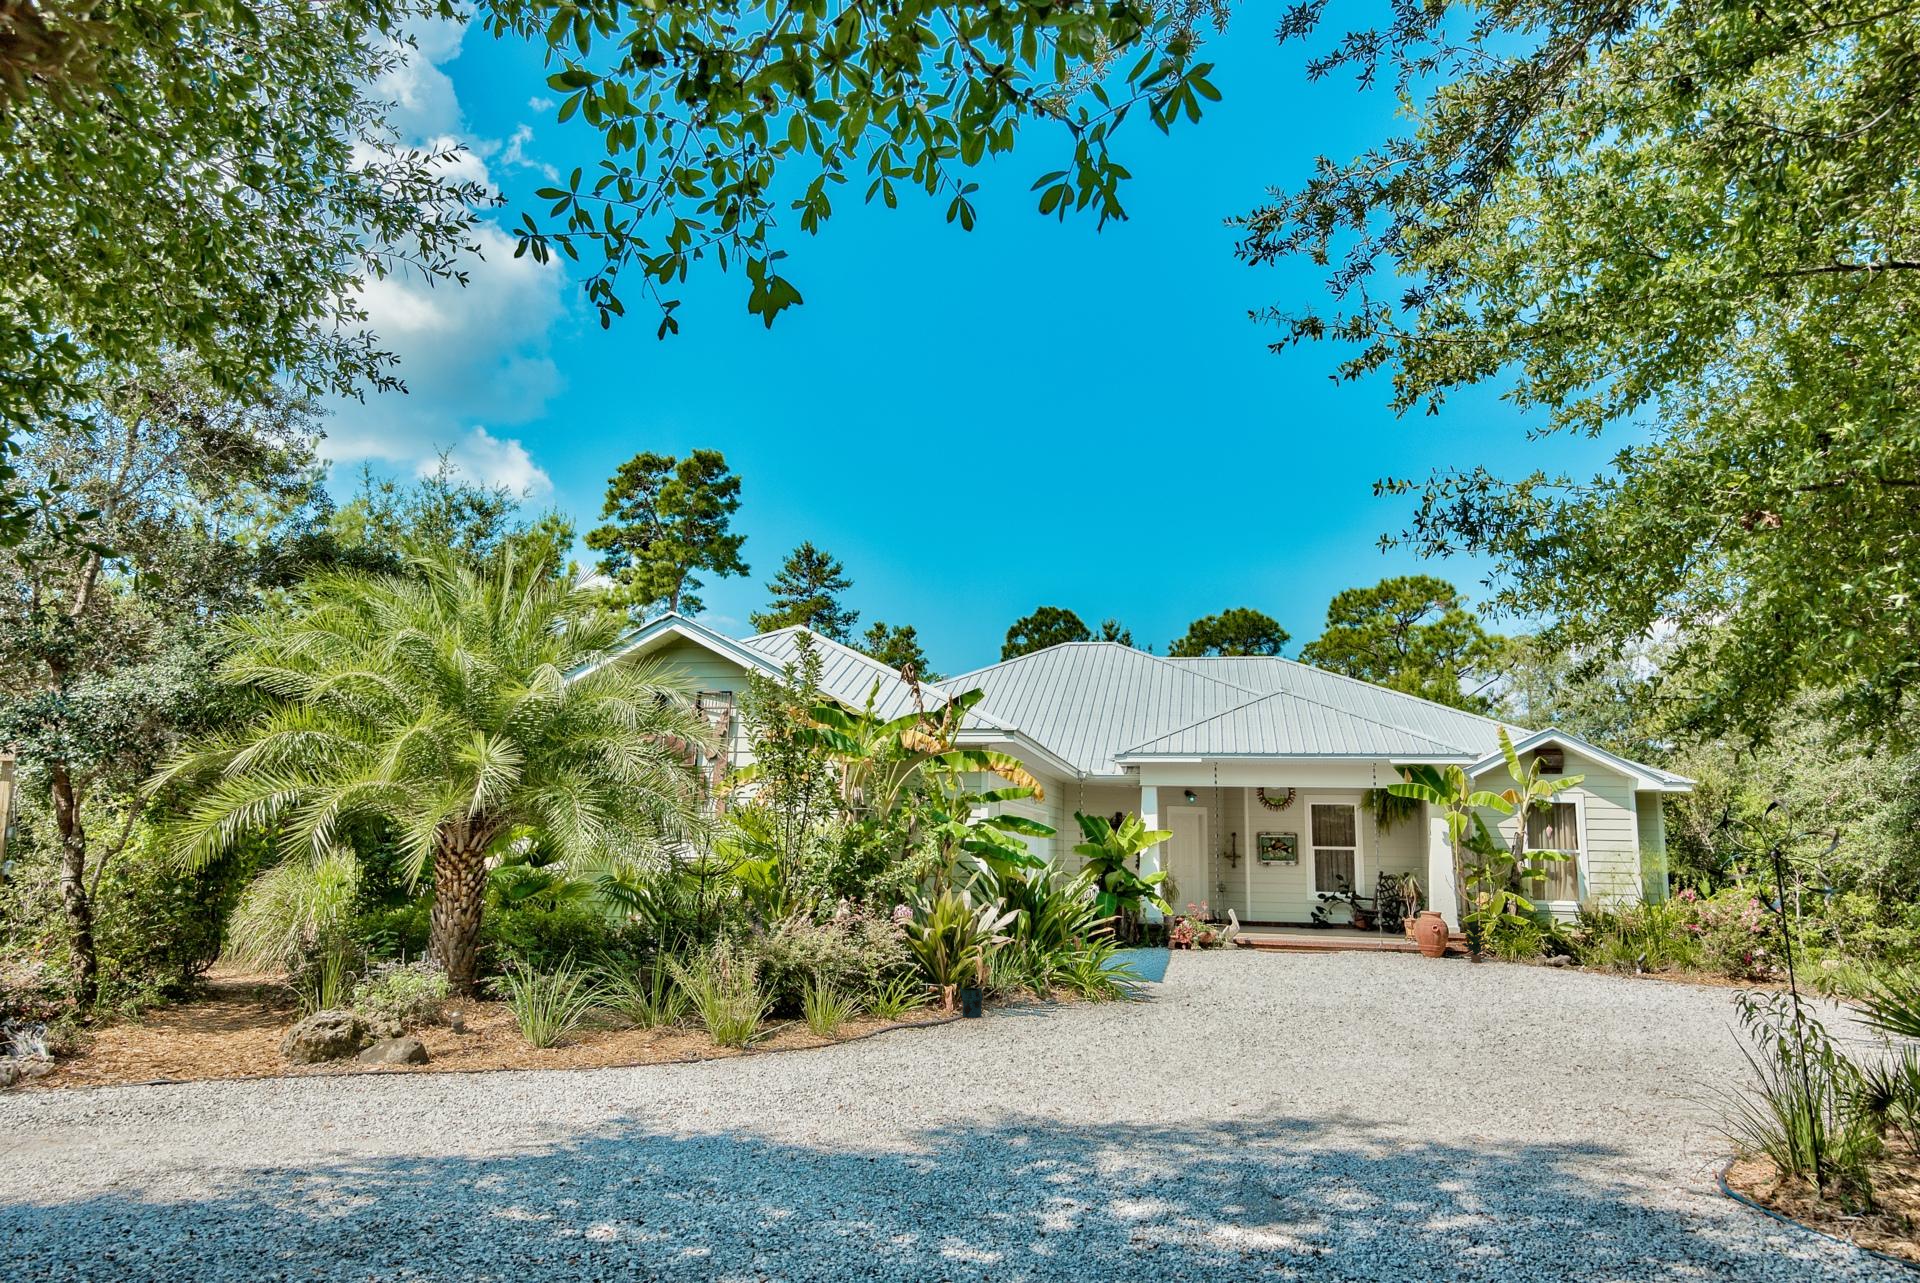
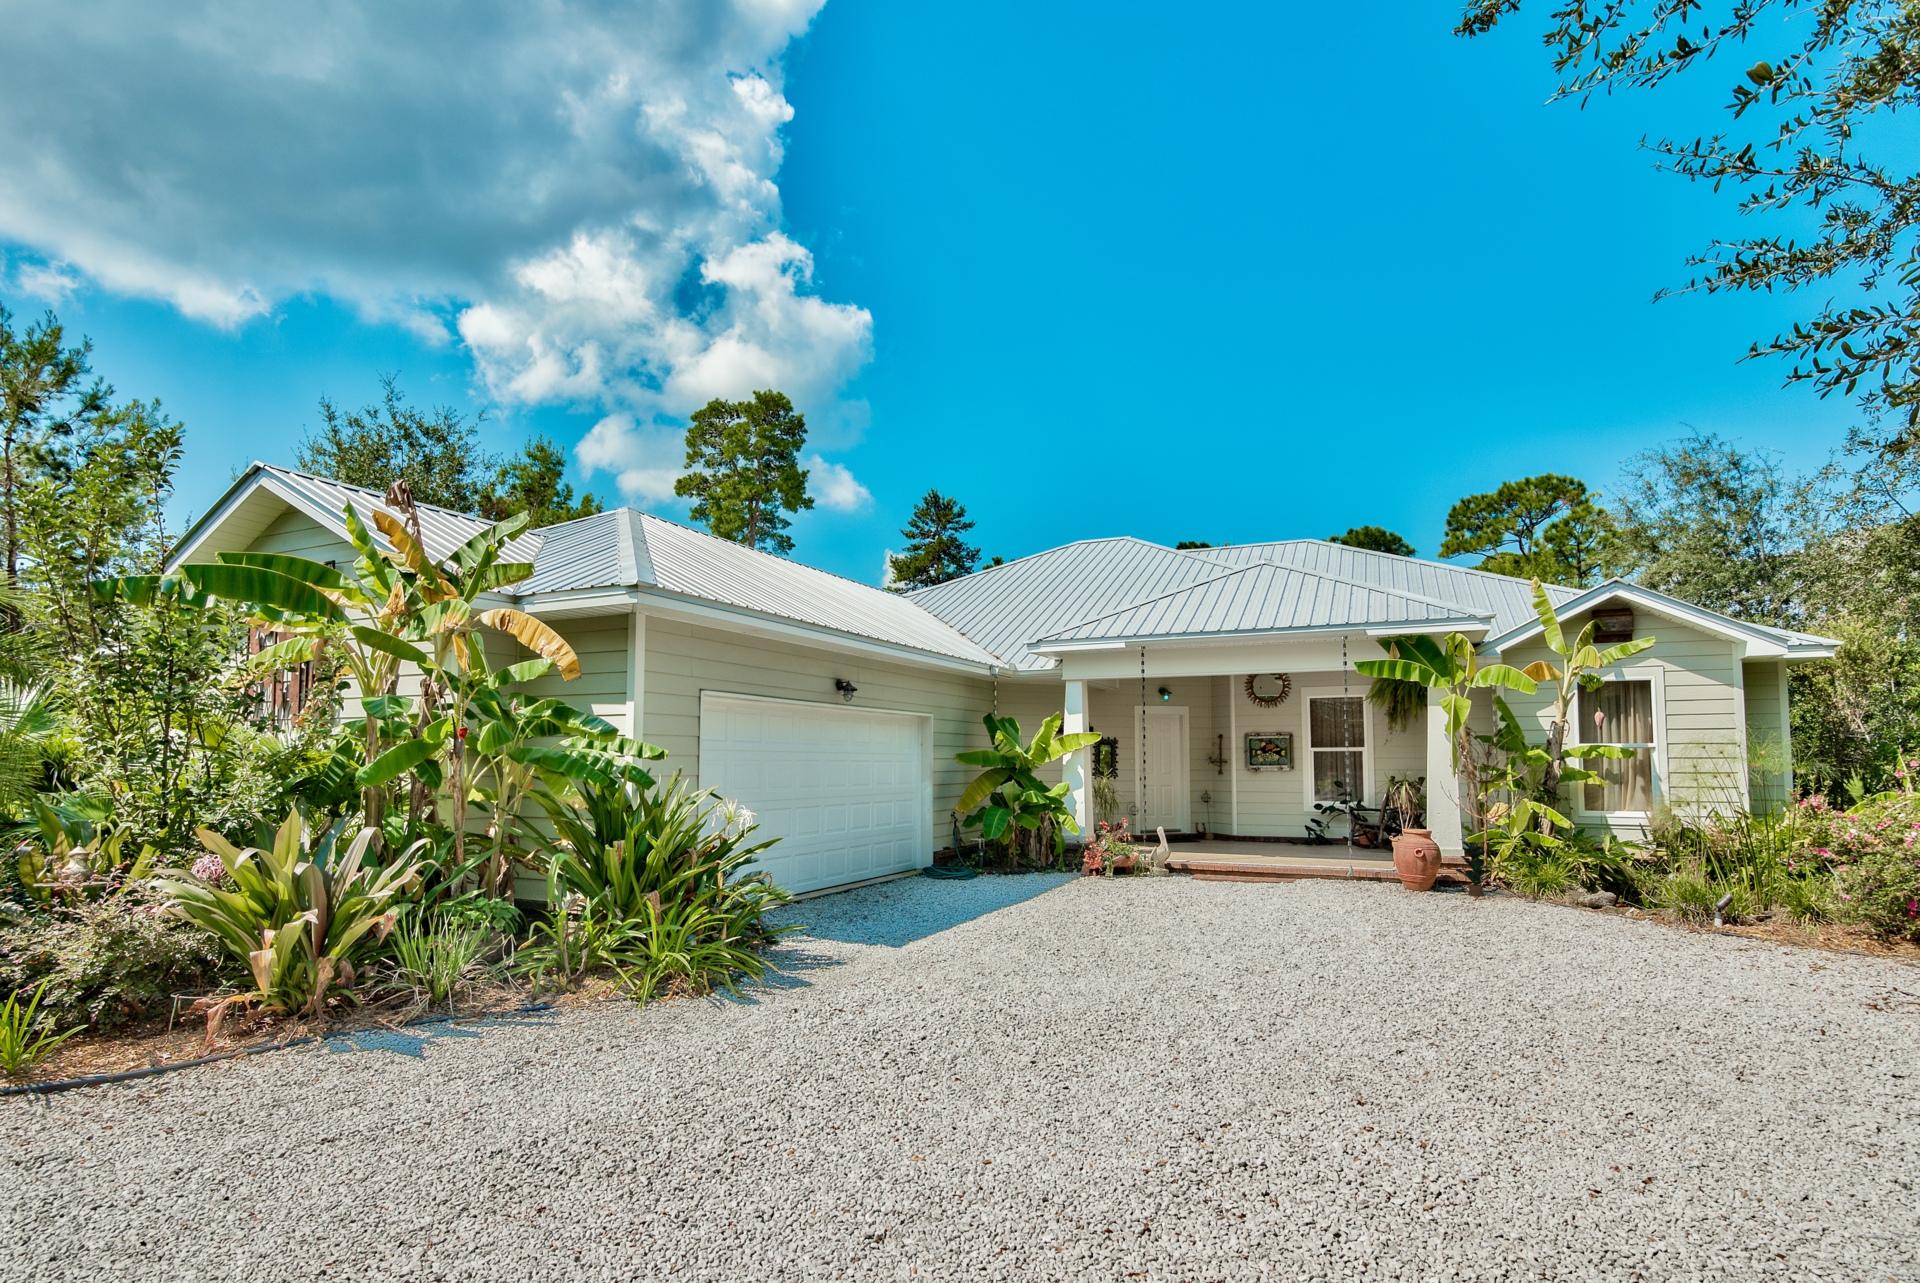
watering can: present [956,982,983,1018] -> none [530,918,561,970]

